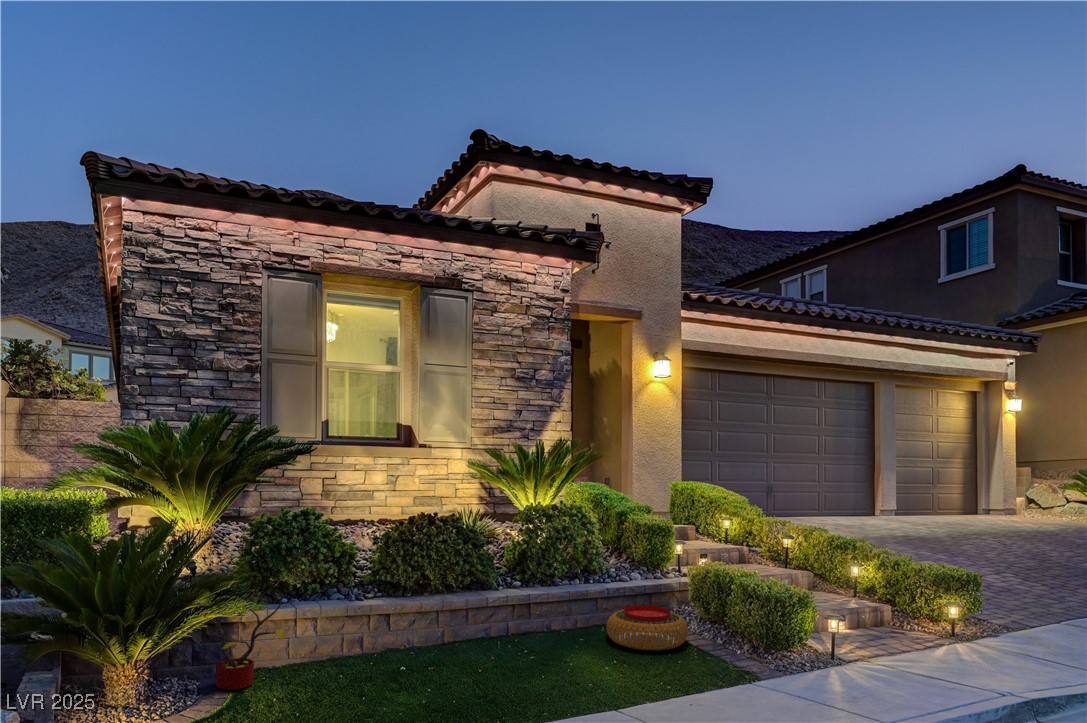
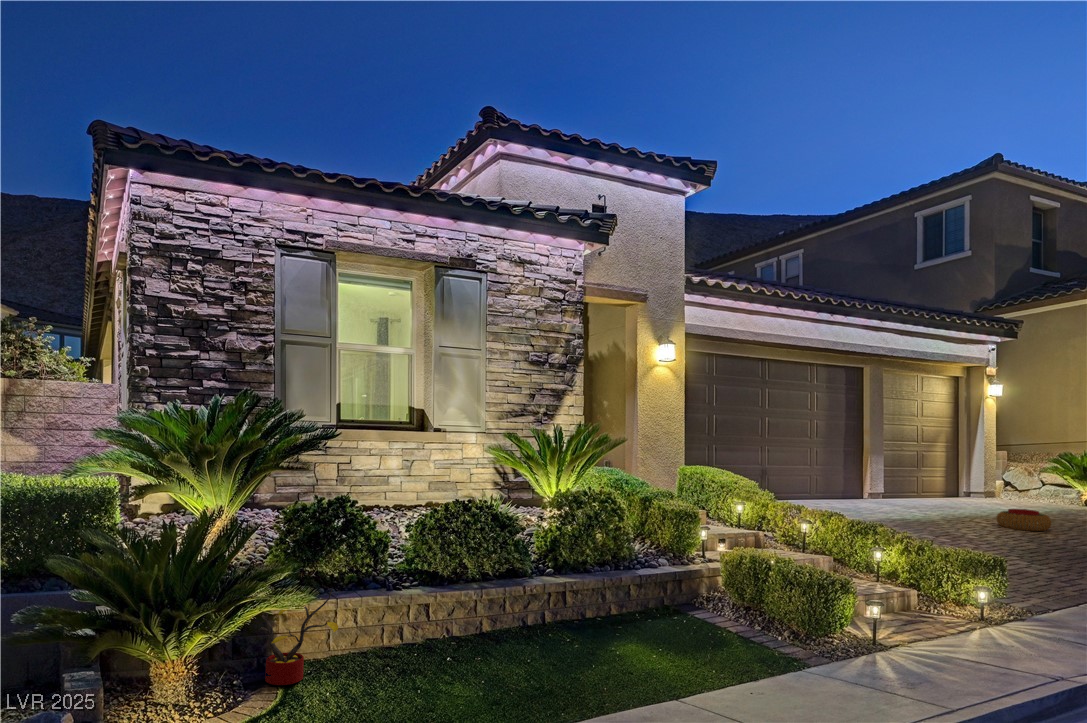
pouf: present [607,606,688,650] -> present [997,509,1051,531]

